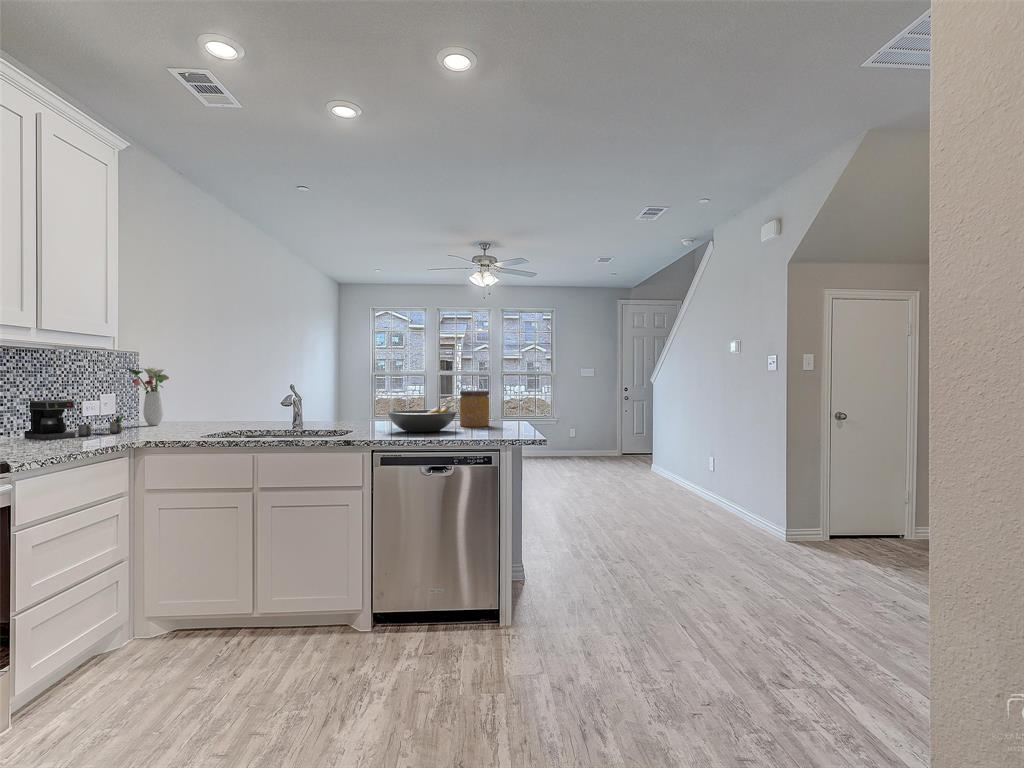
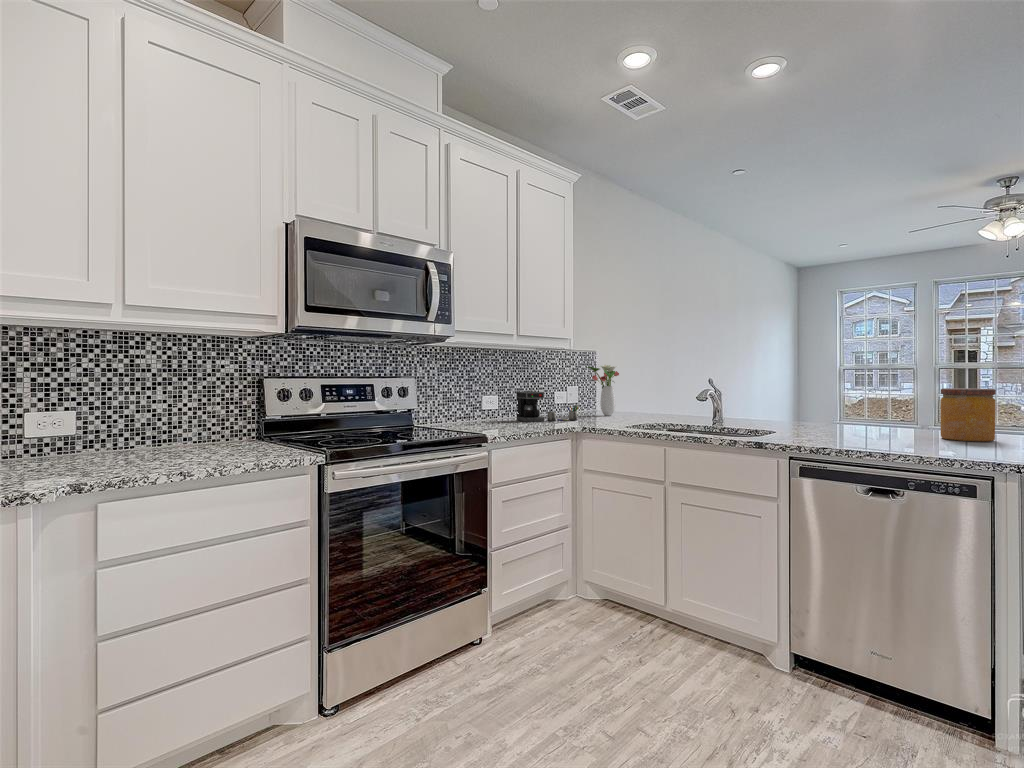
fruit bowl: present [388,406,457,432] -> none [817,409,925,442]

